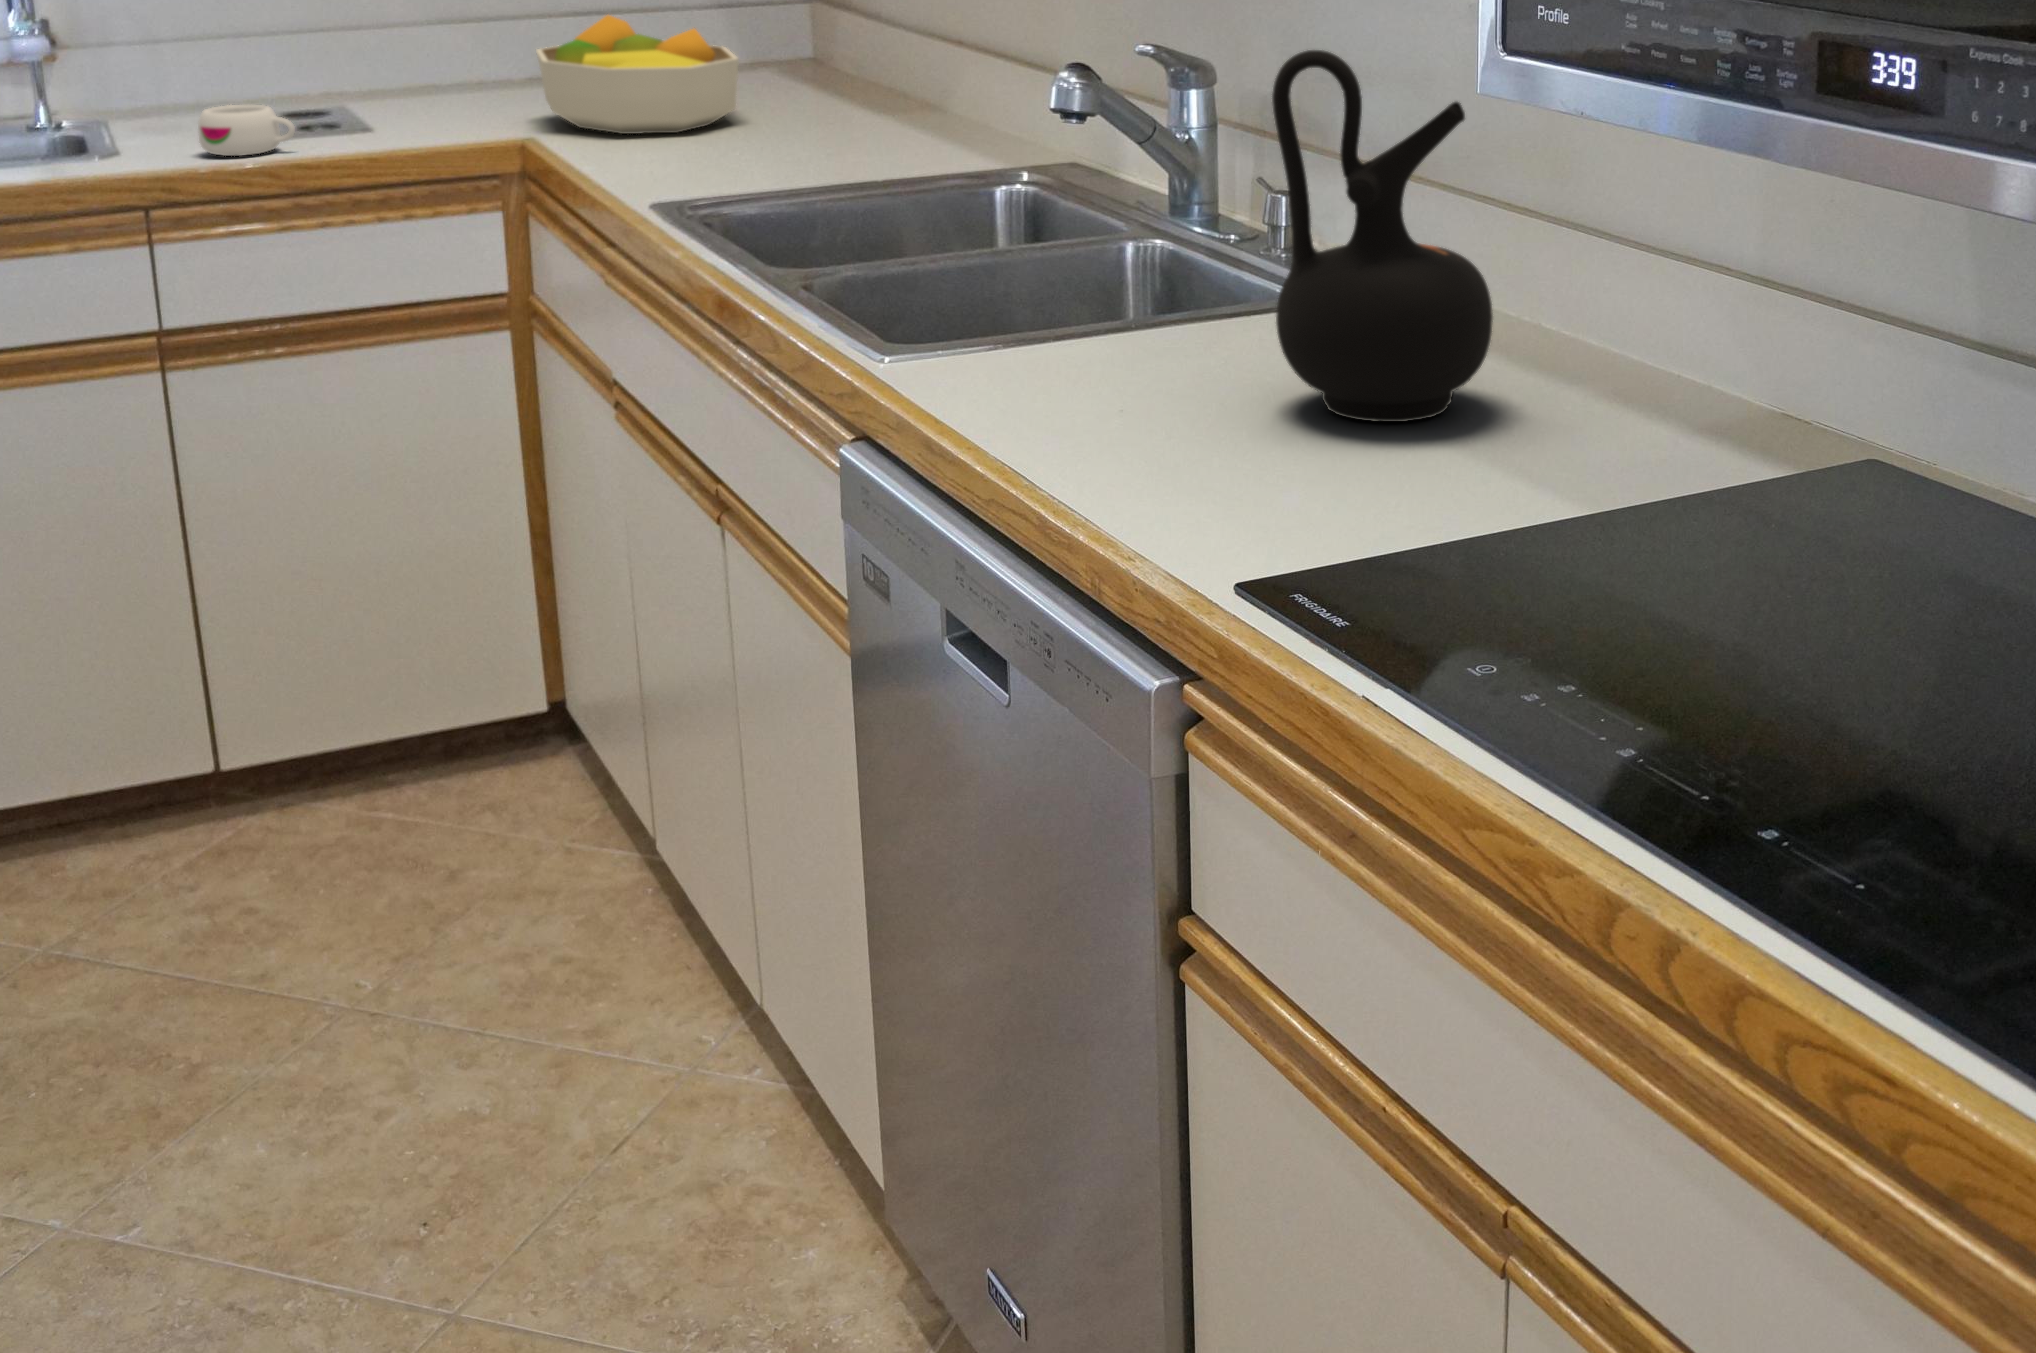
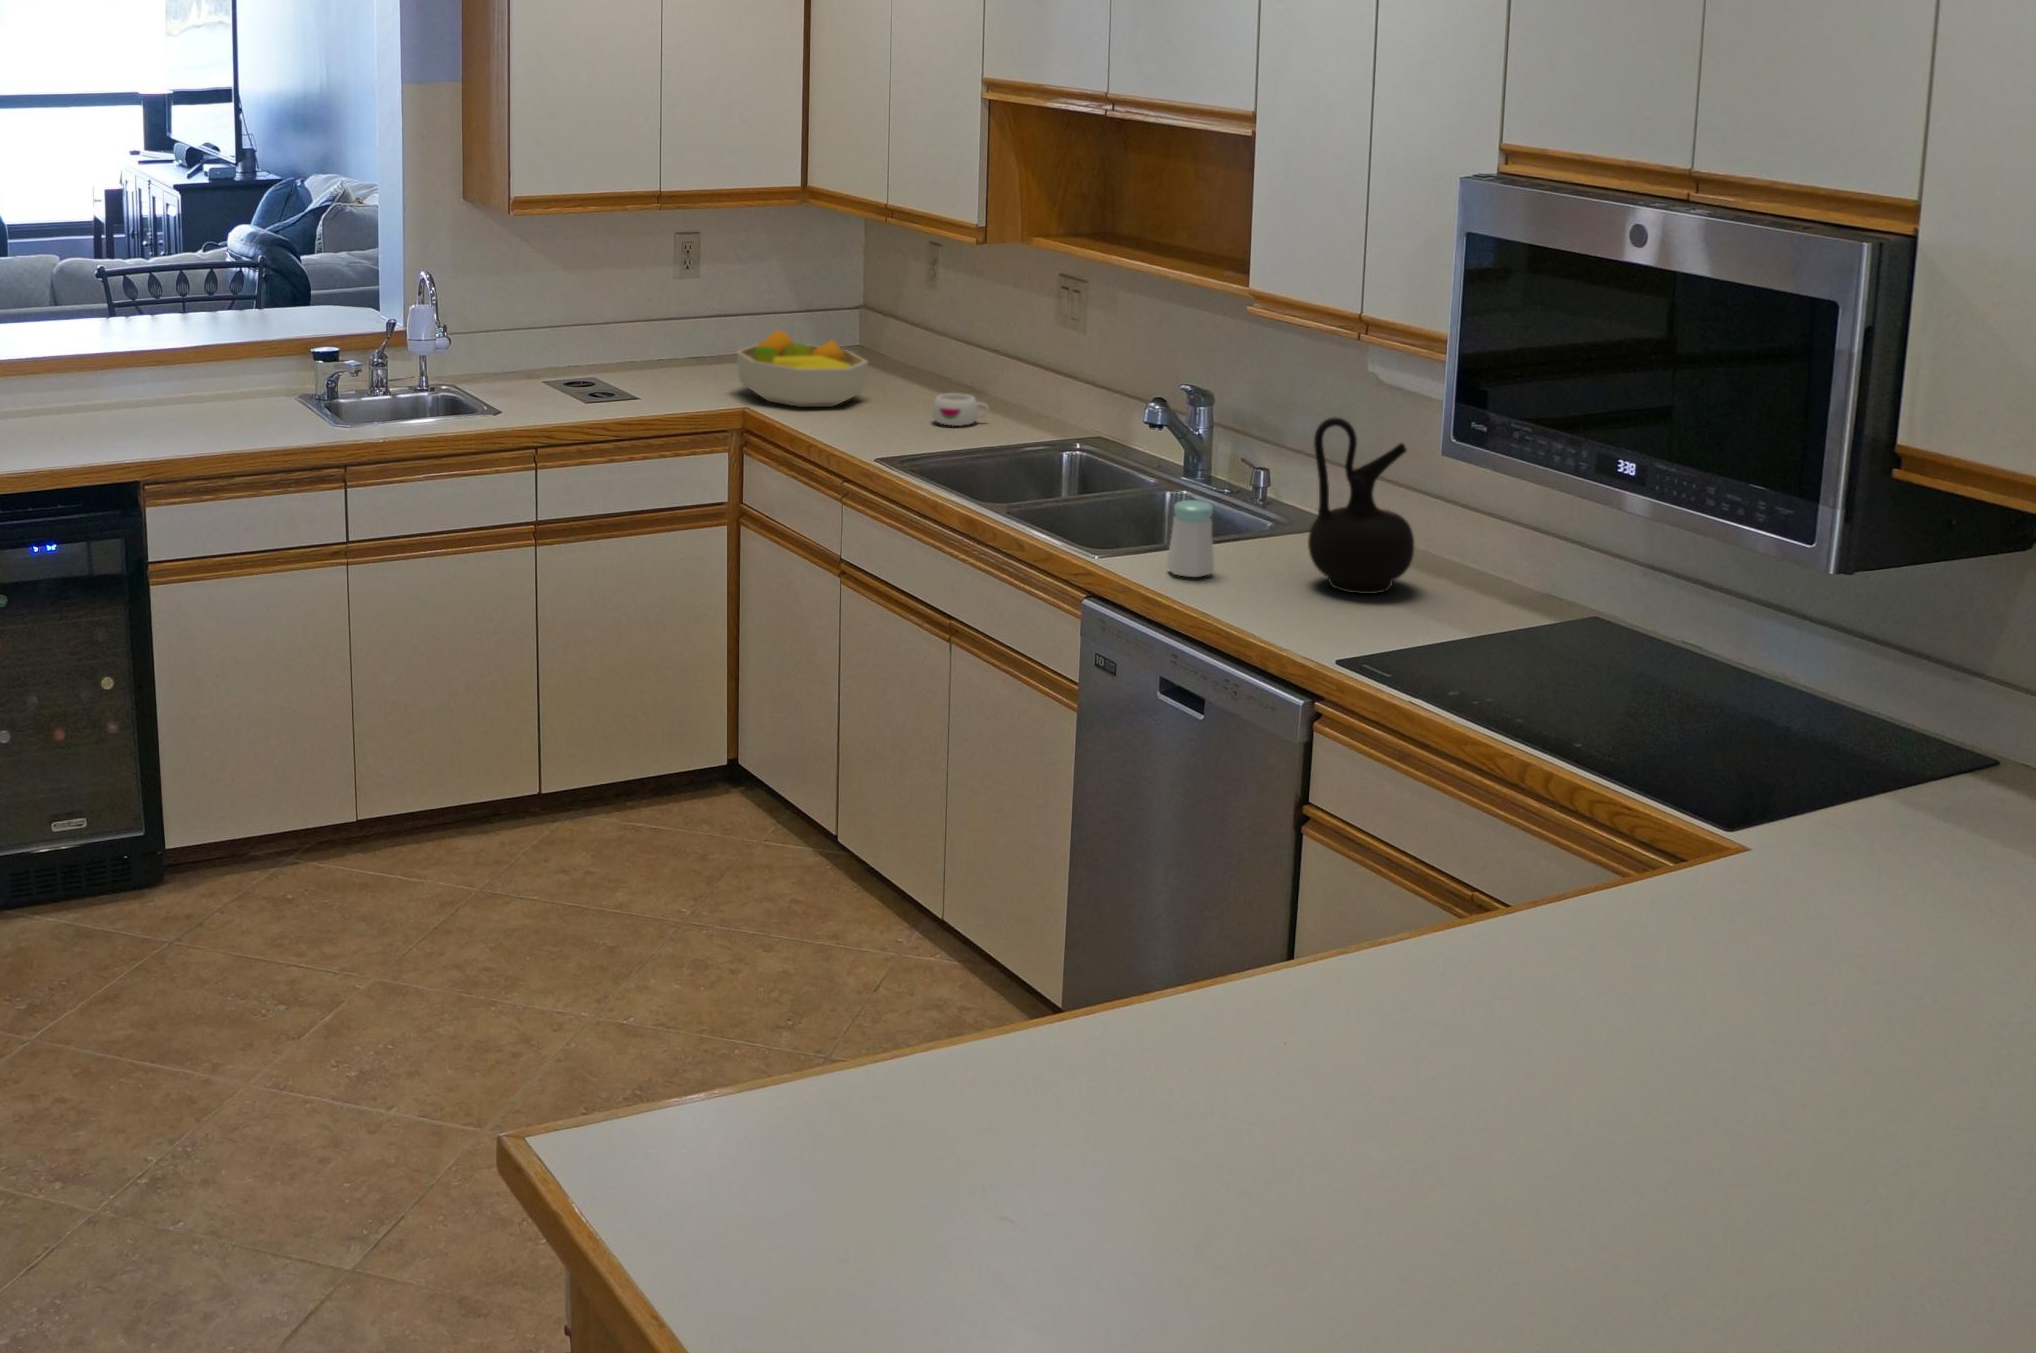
mug: present [198,105,295,156] -> present [932,393,989,426]
salt shaker: none [1006,238,1096,396] -> present [1167,500,1214,577]

